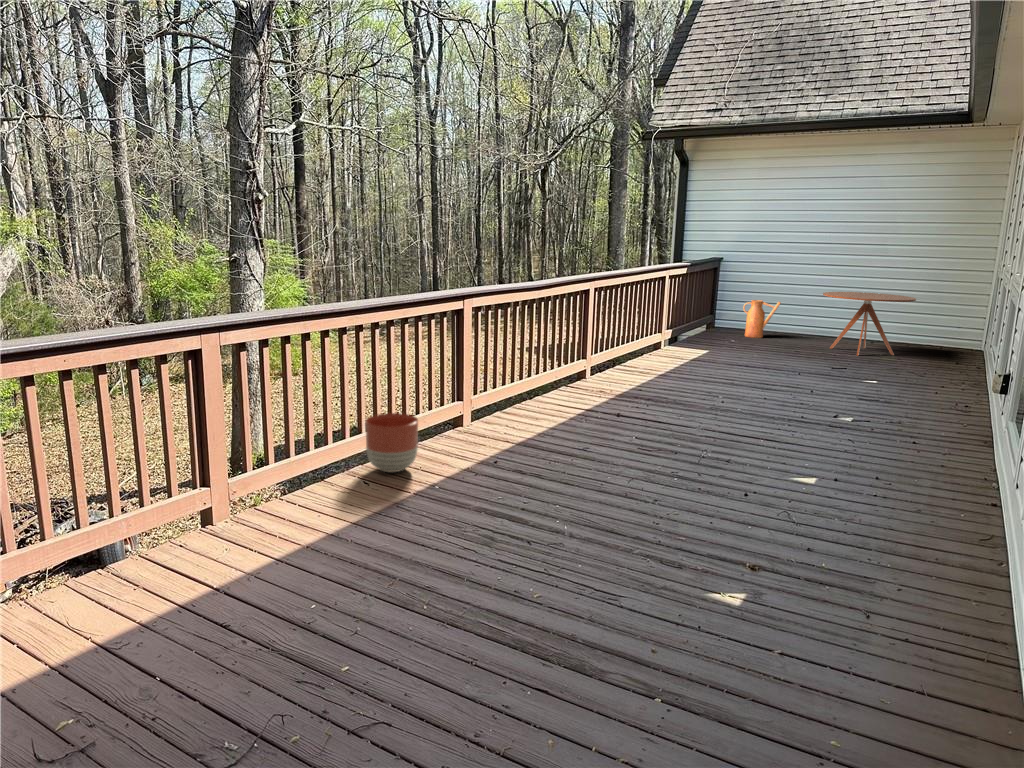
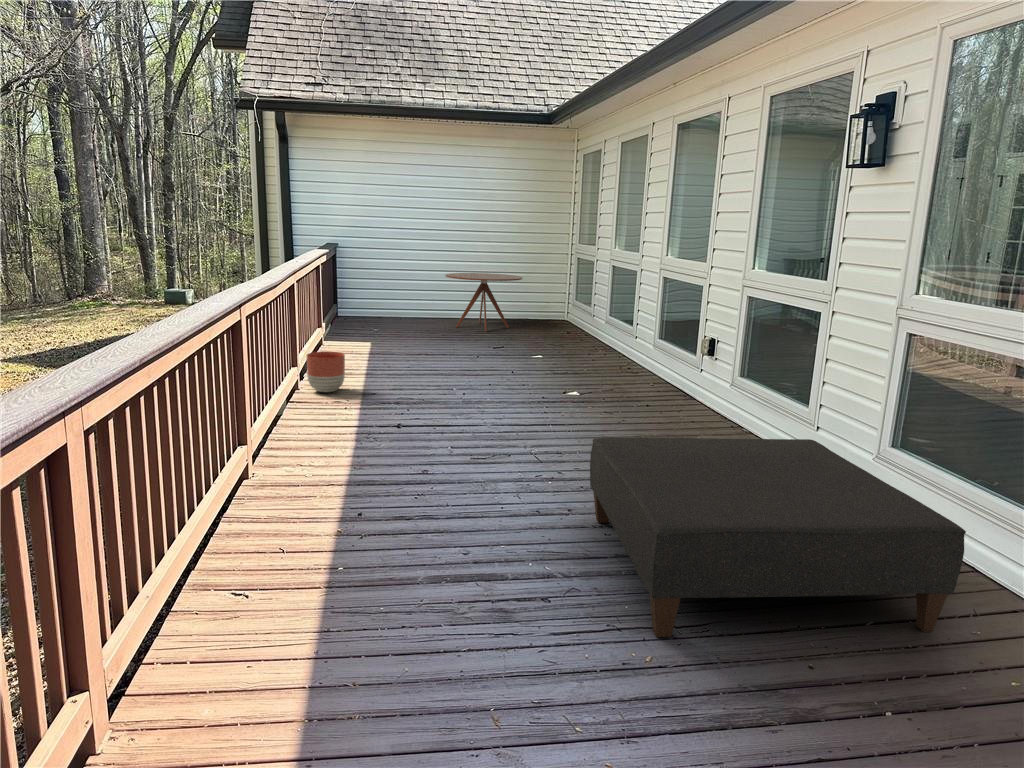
watering can: present [743,300,781,338] -> none [364,285,401,324]
planter: present [365,413,418,472] -> present [307,351,345,392]
ottoman: none [558,433,920,687] -> present [590,437,966,637]

